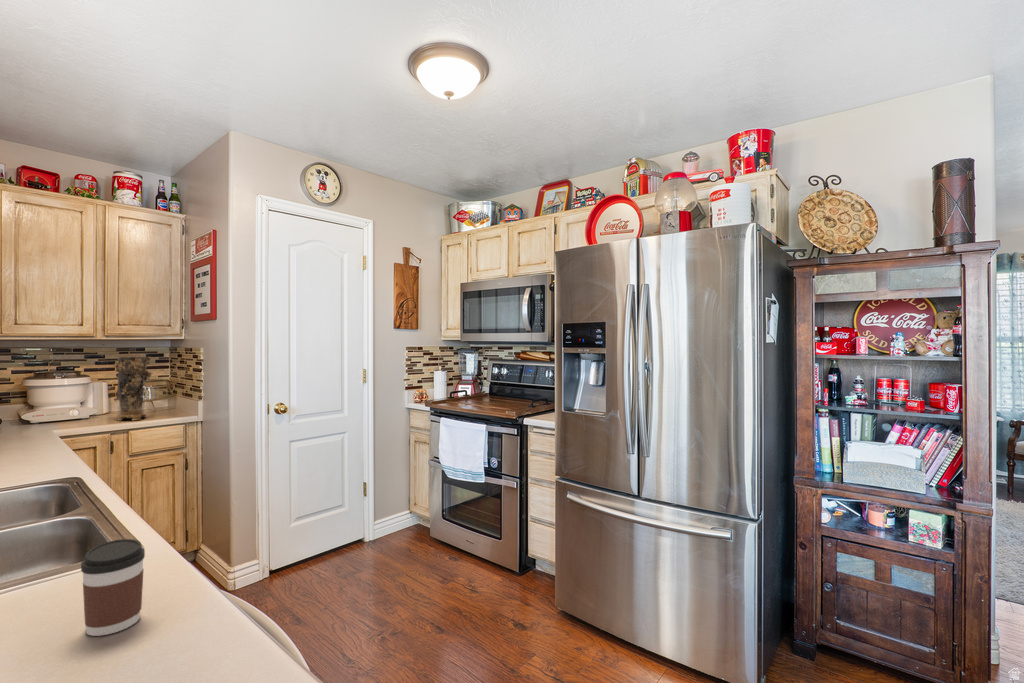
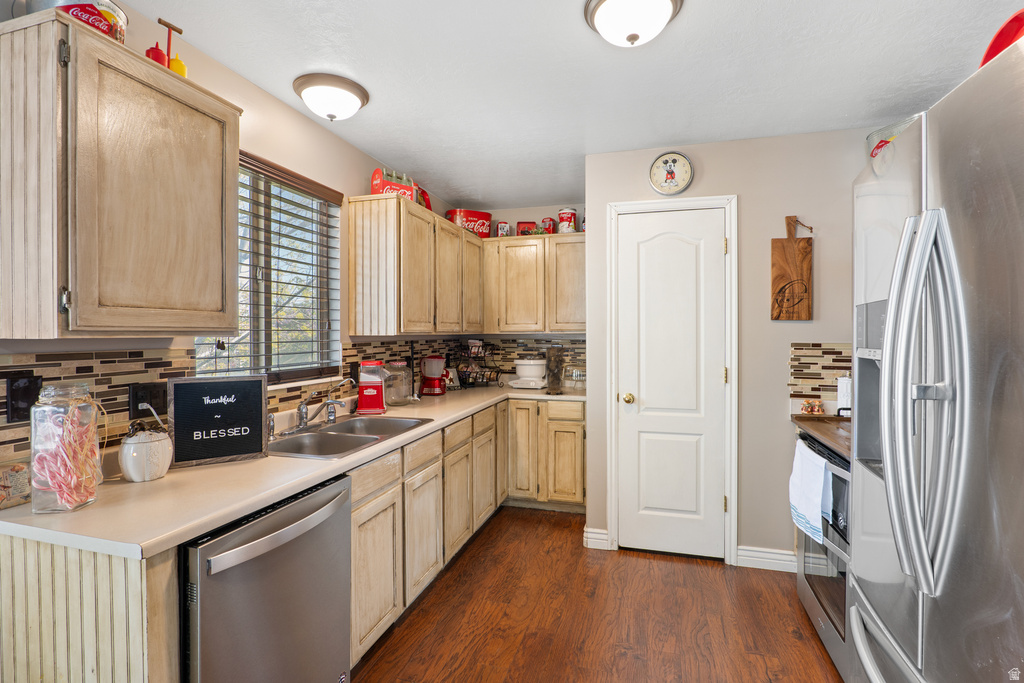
coffee cup: present [81,539,145,636] -> none [227,449,256,494]

